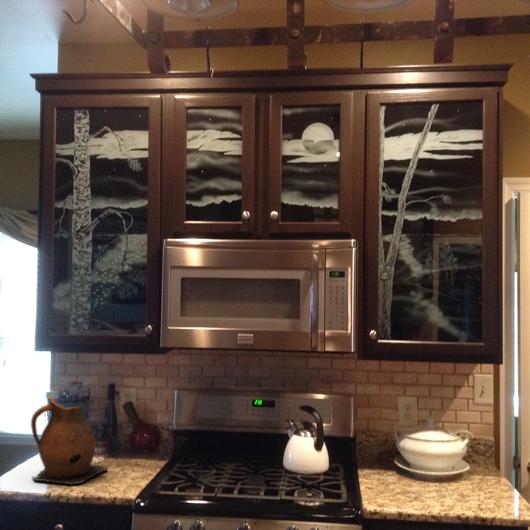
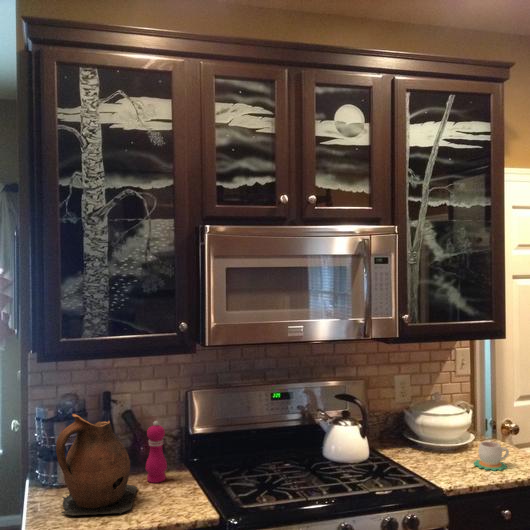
pepper mill: none [123,413,142,468] -> present [146,421,167,483]
mug: none [436,472,475,505] -> present [474,441,509,471]

